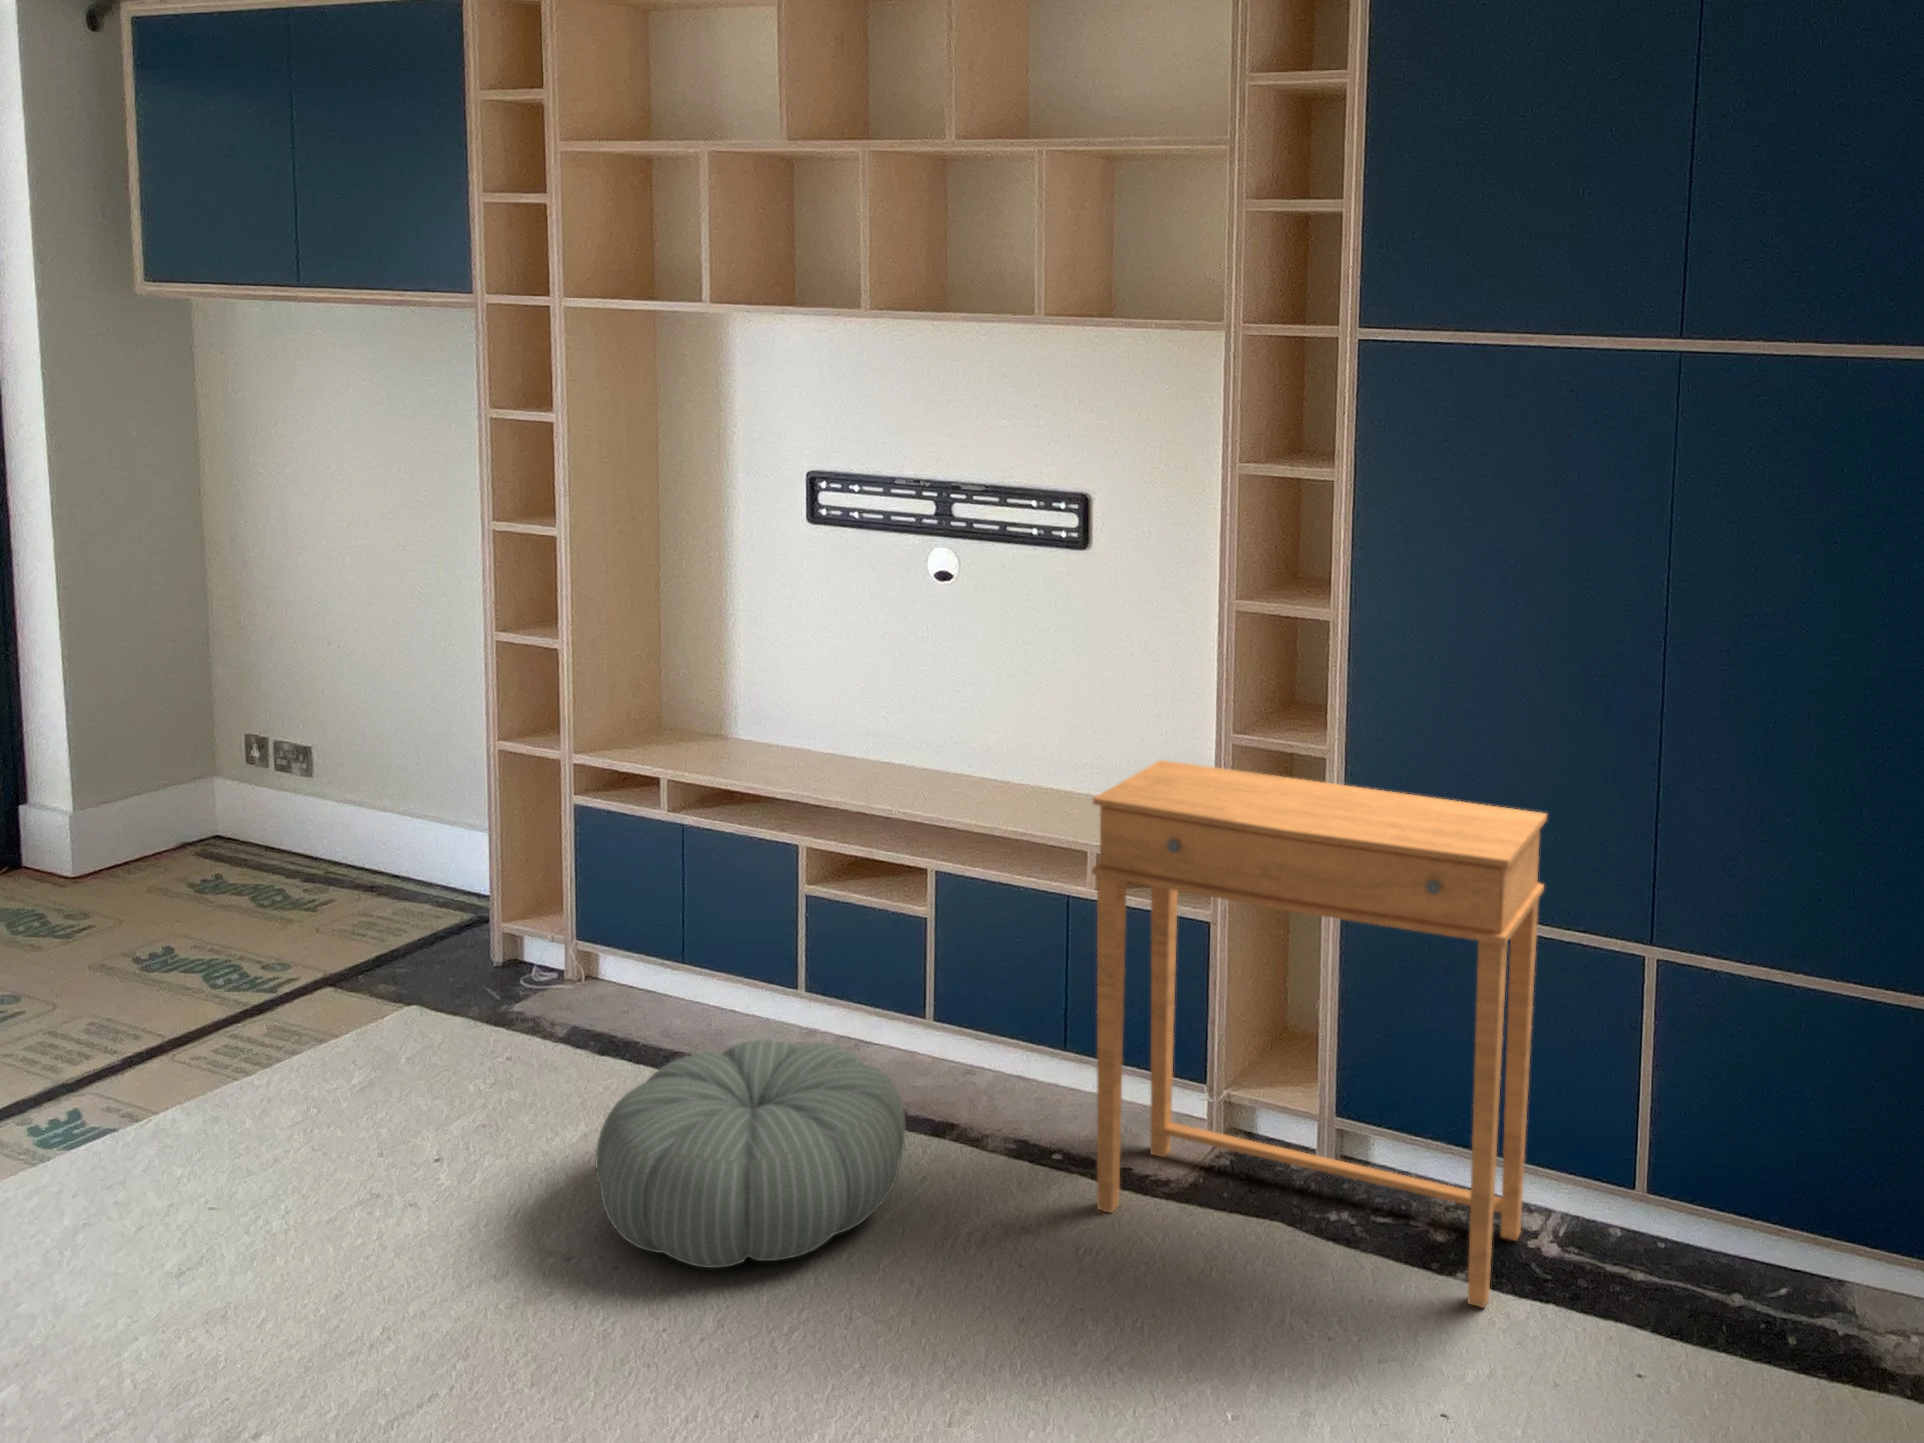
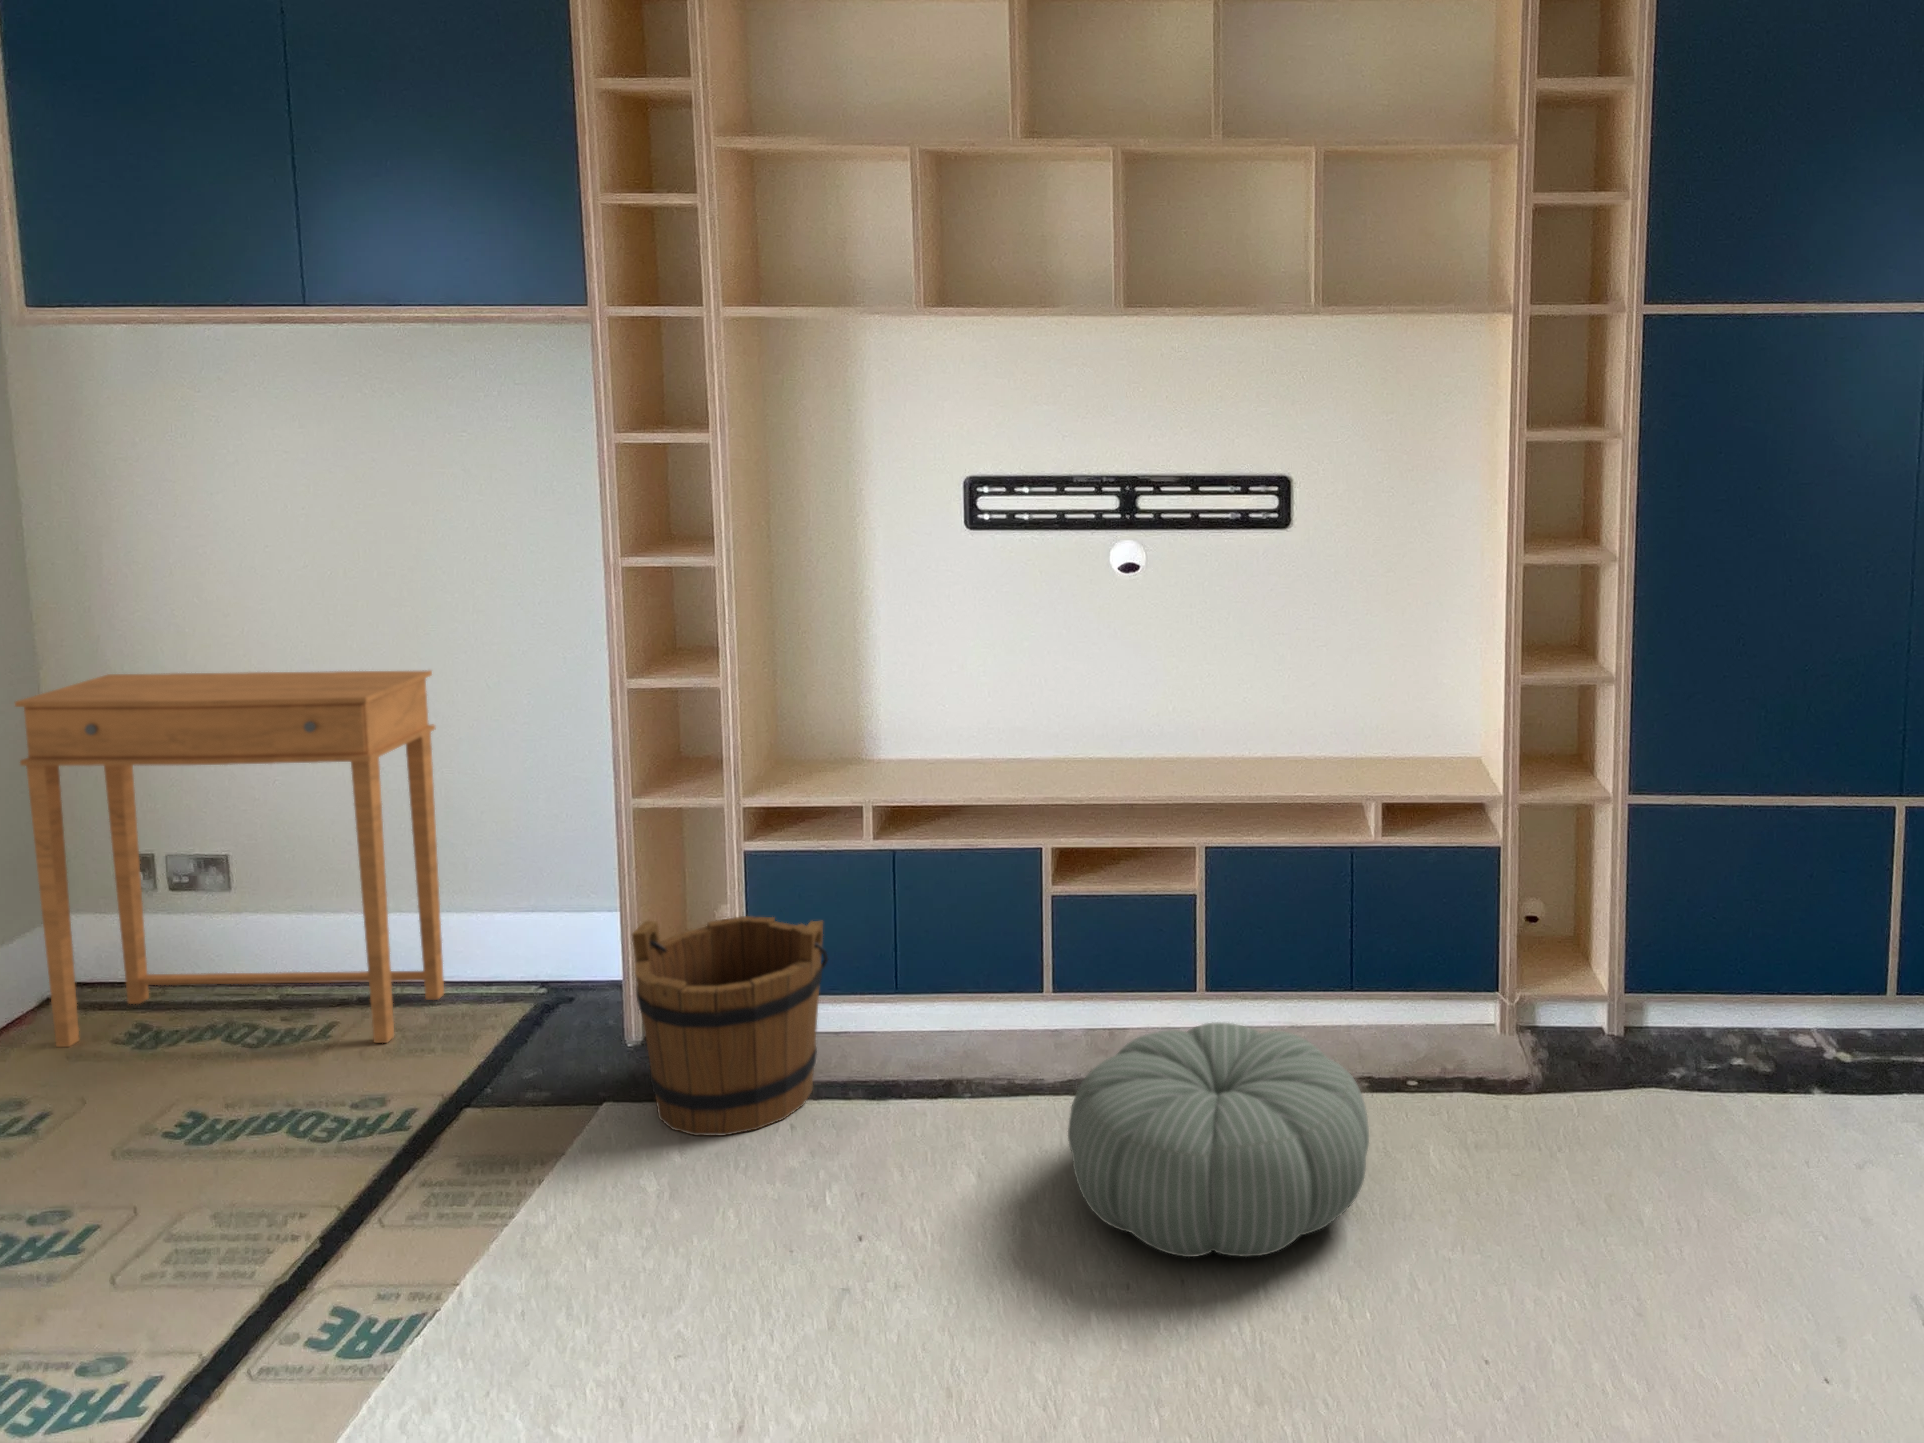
side table: present [1092,760,1547,1307] -> present [15,670,444,1047]
bucket: none [417,852,599,1054] -> present [632,916,828,1136]

